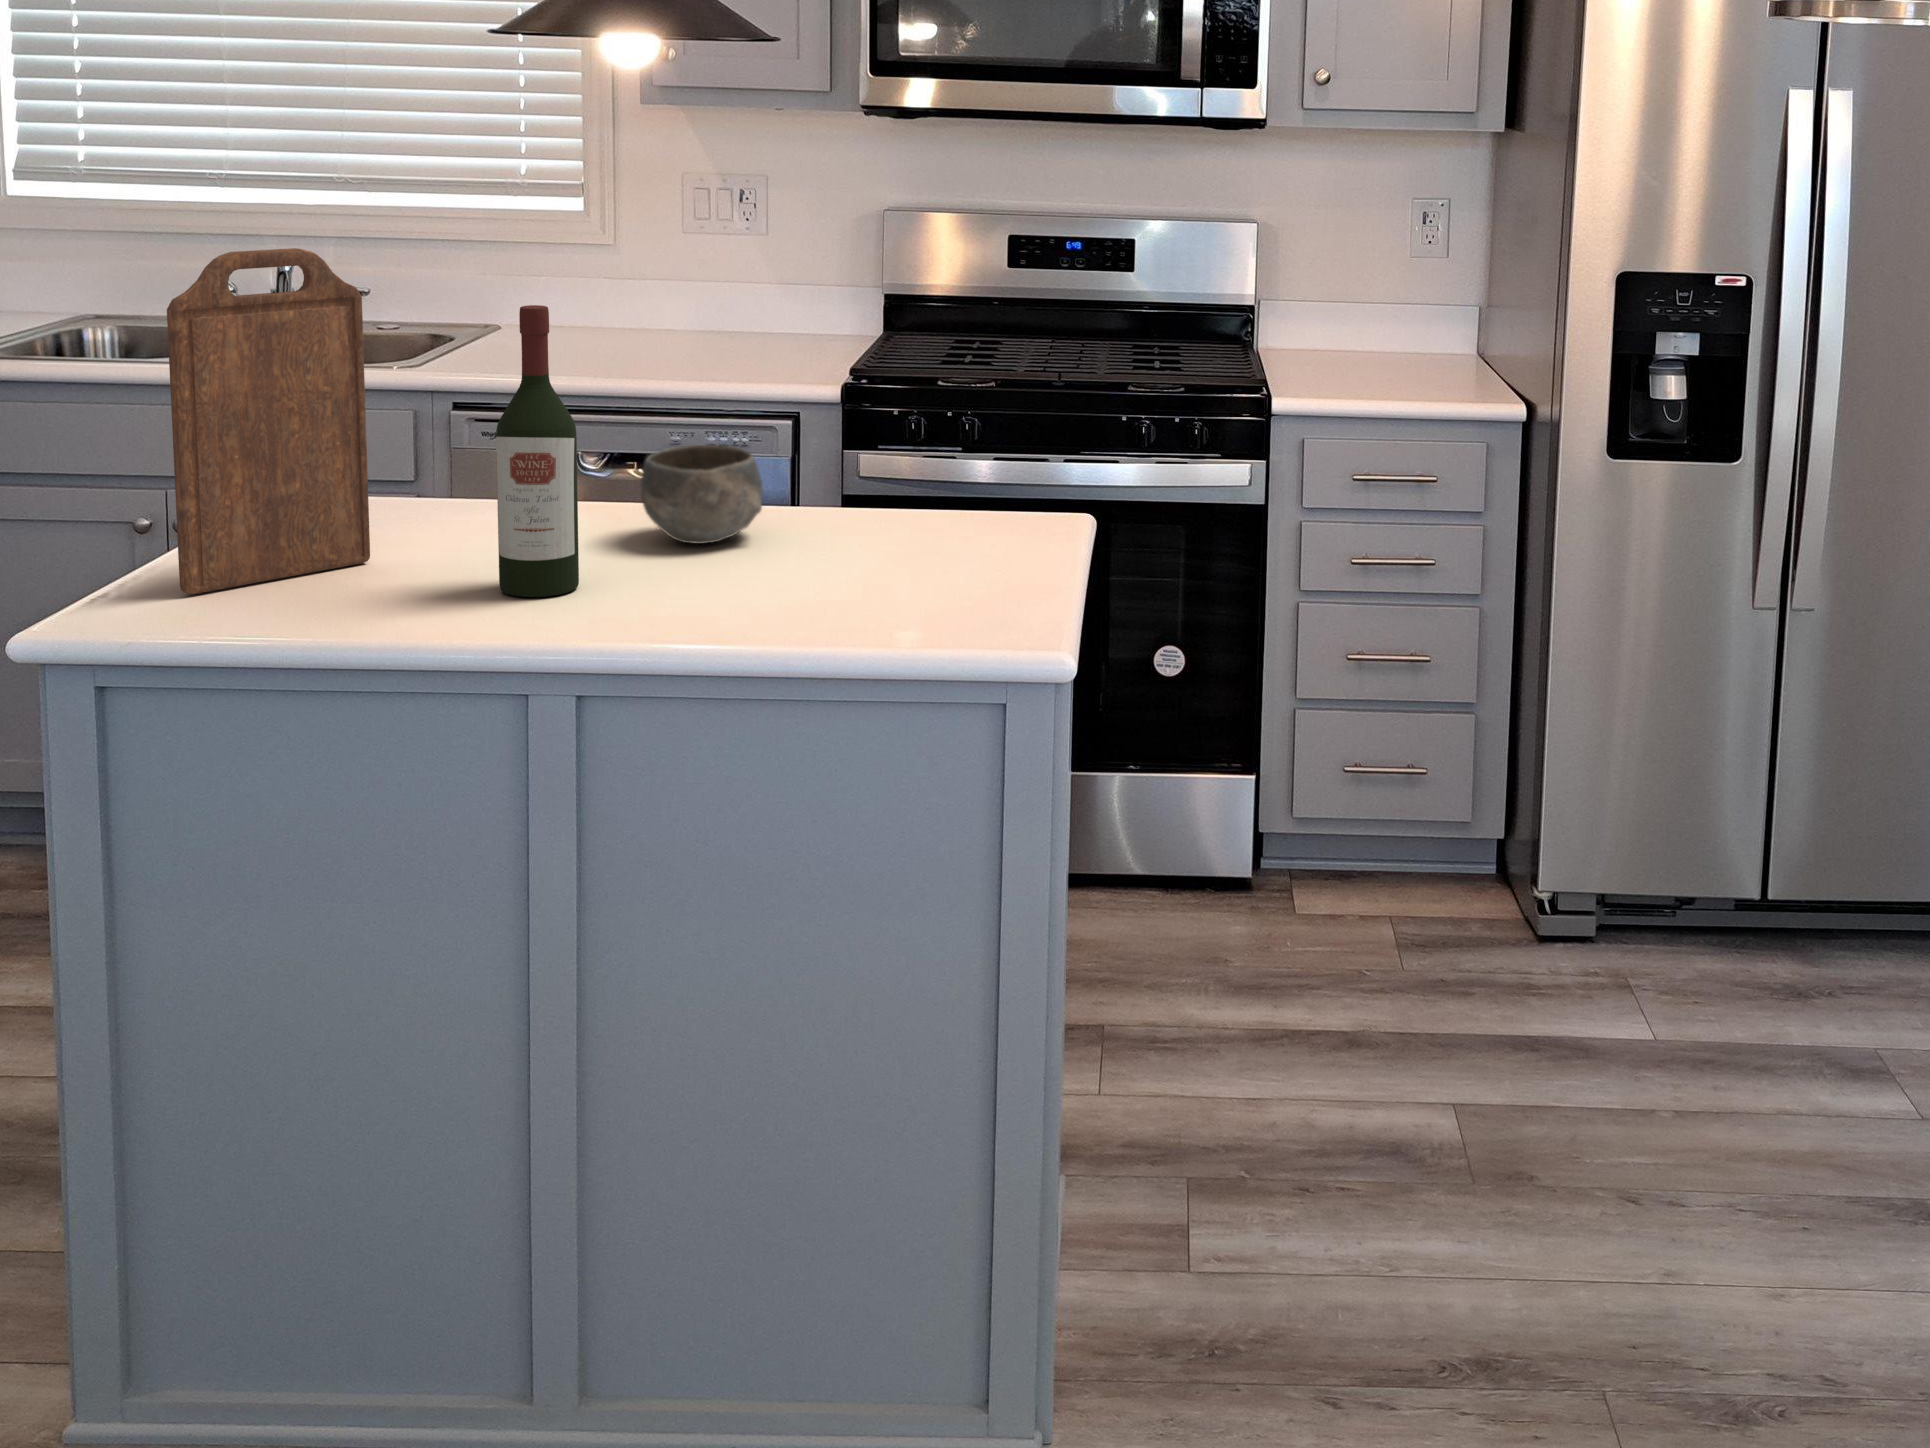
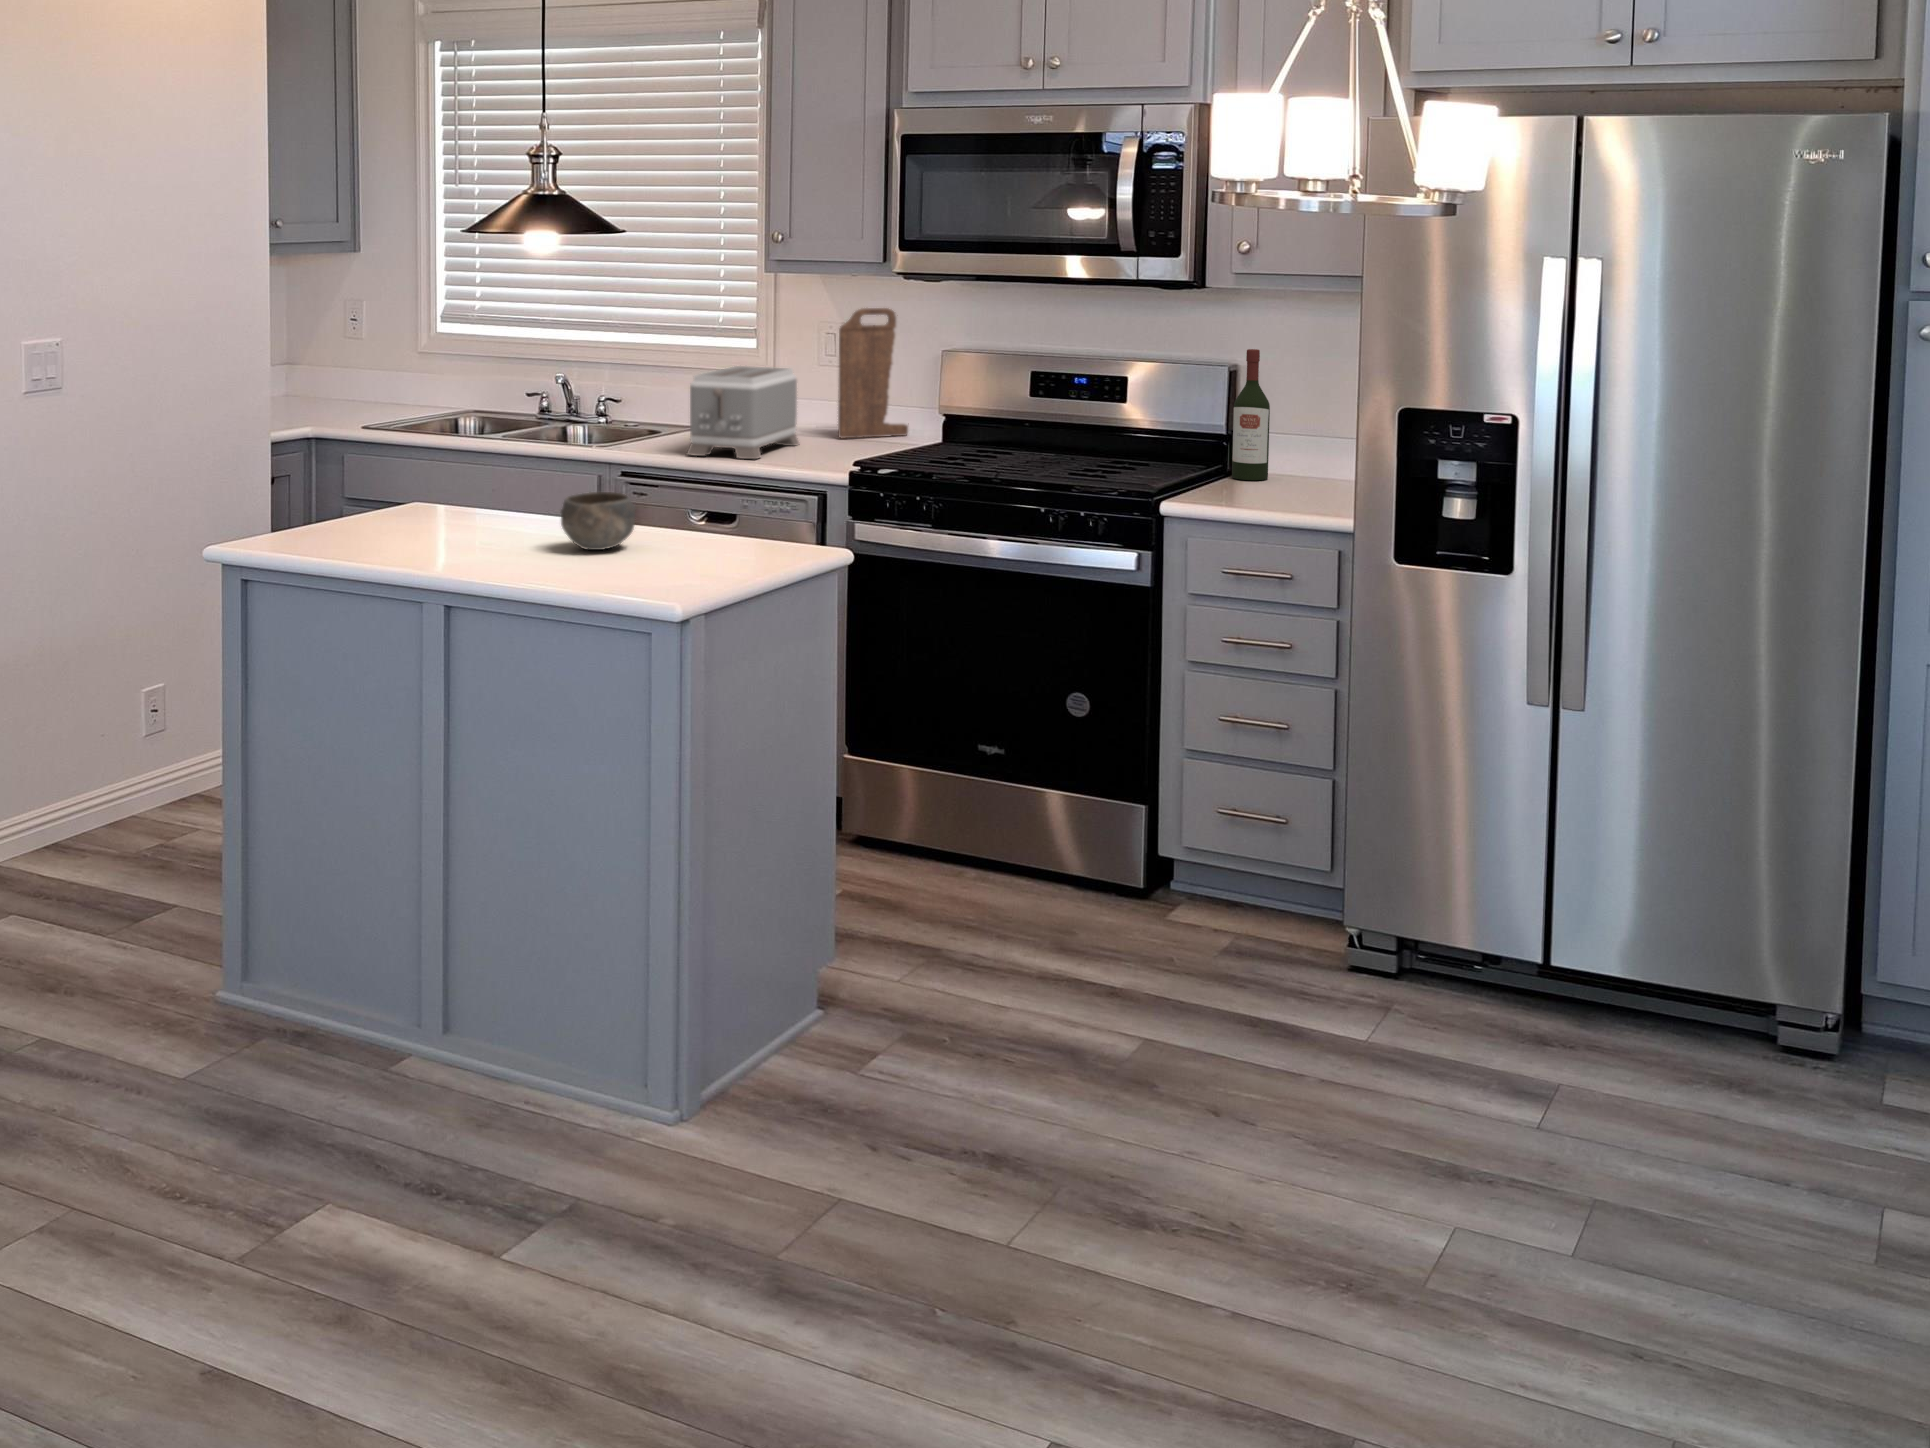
toaster: none [555,238,689,371] -> present [687,366,799,459]
cutting board: present [167,248,370,594] -> present [838,308,908,438]
wine bottle: present [496,305,579,597] -> present [1232,349,1270,480]

